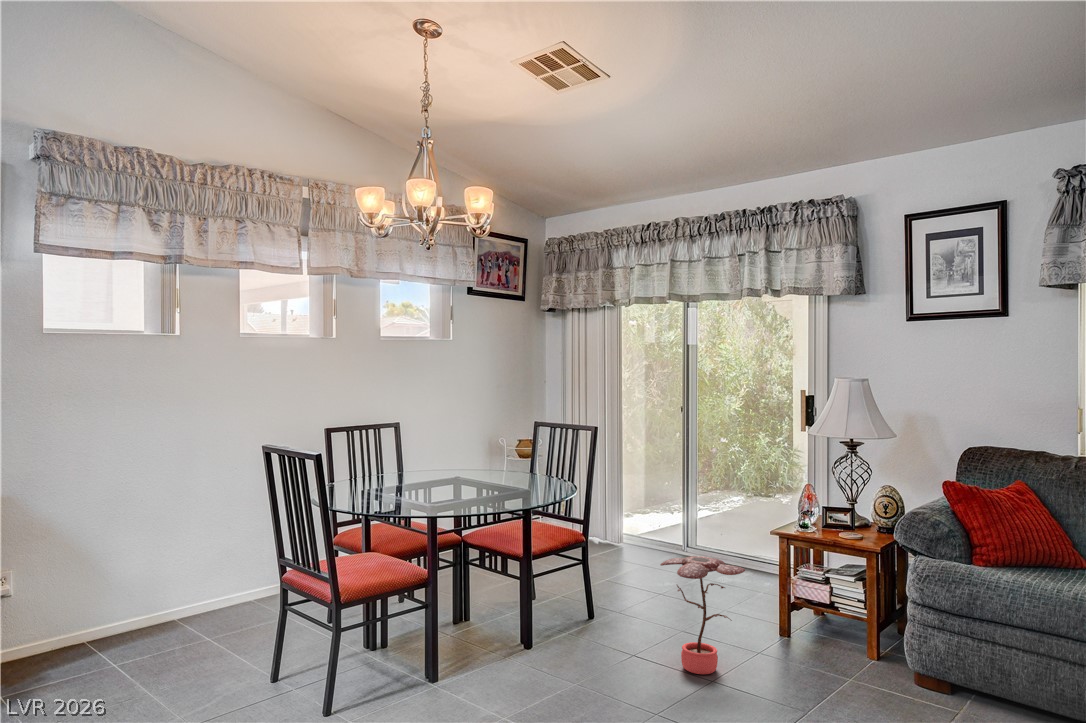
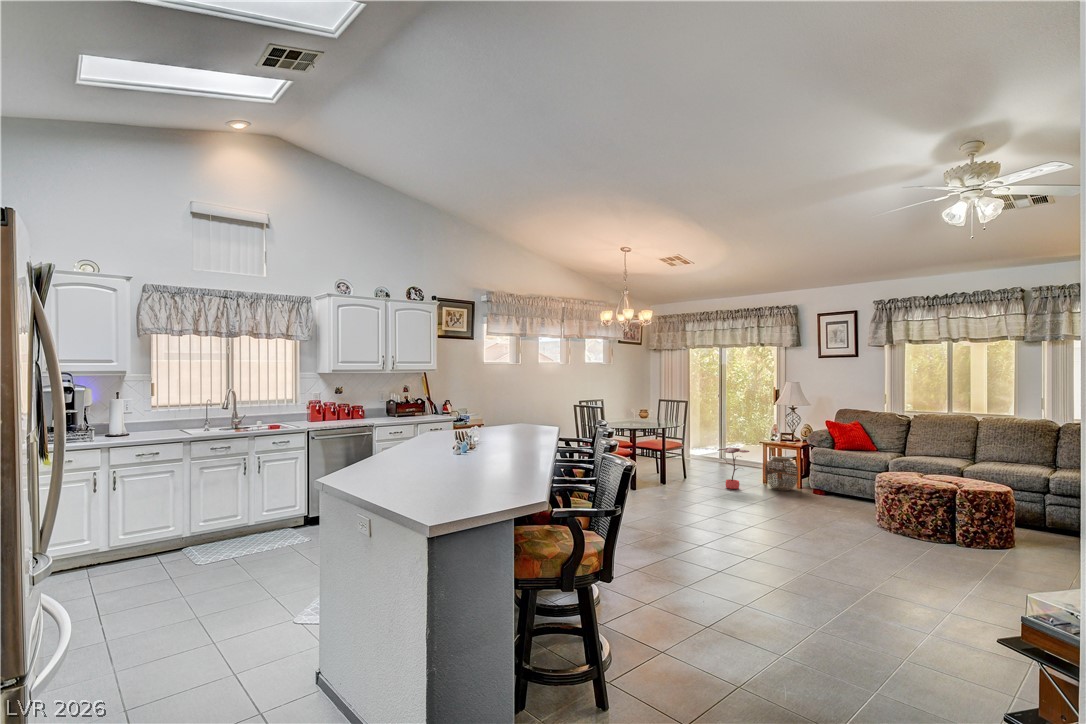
woven basket: none [784,579,872,679] -> present [765,457,798,491]

